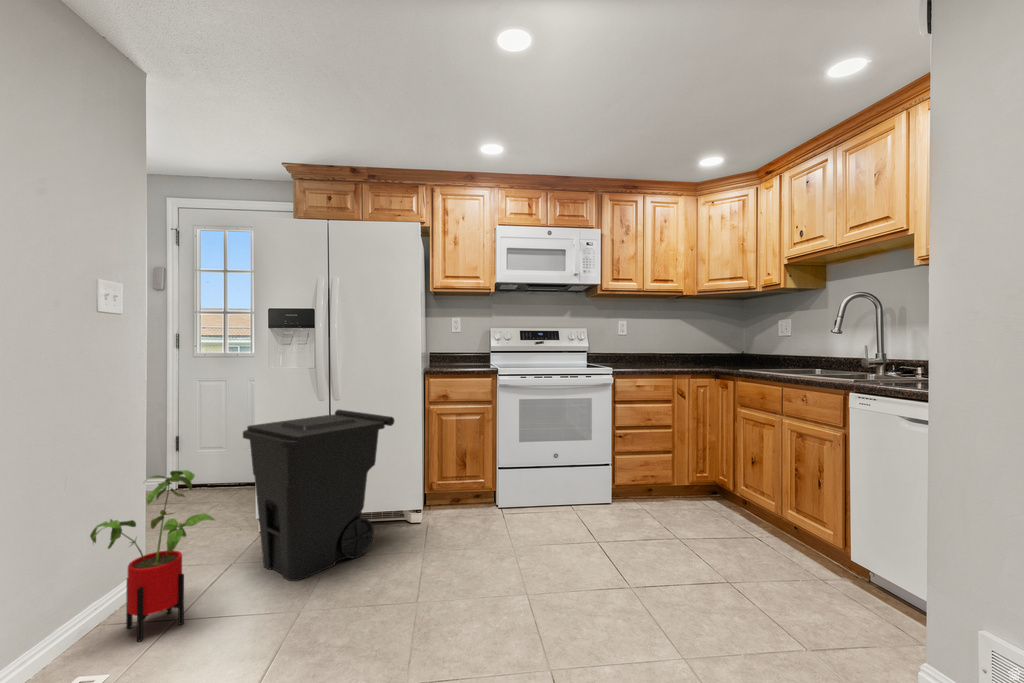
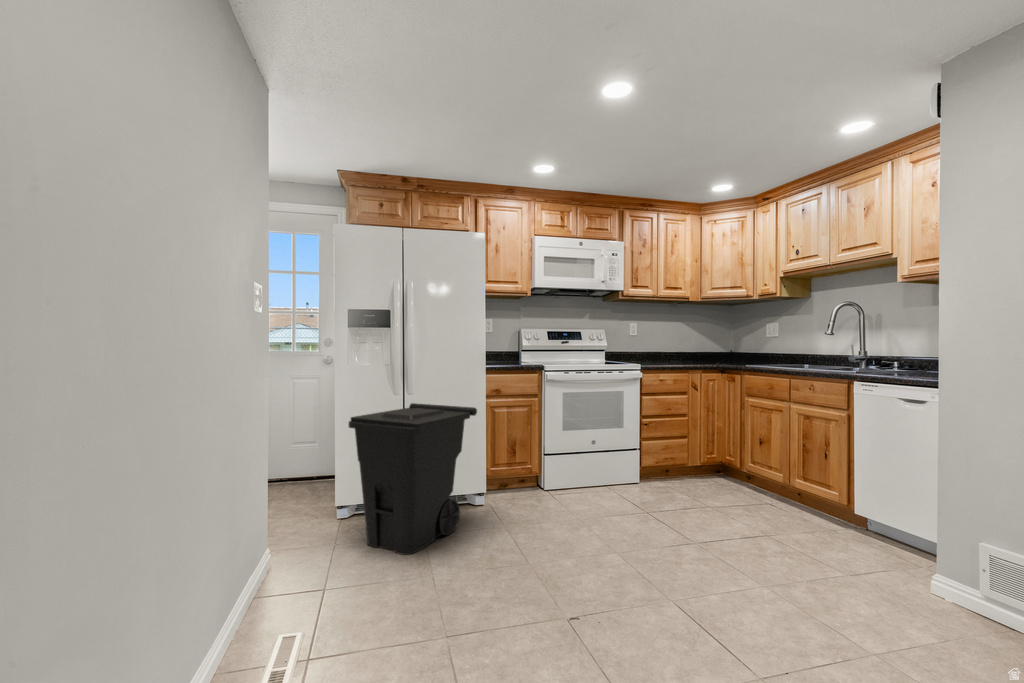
house plant: present [90,470,215,641] -> none [264,455,365,605]

